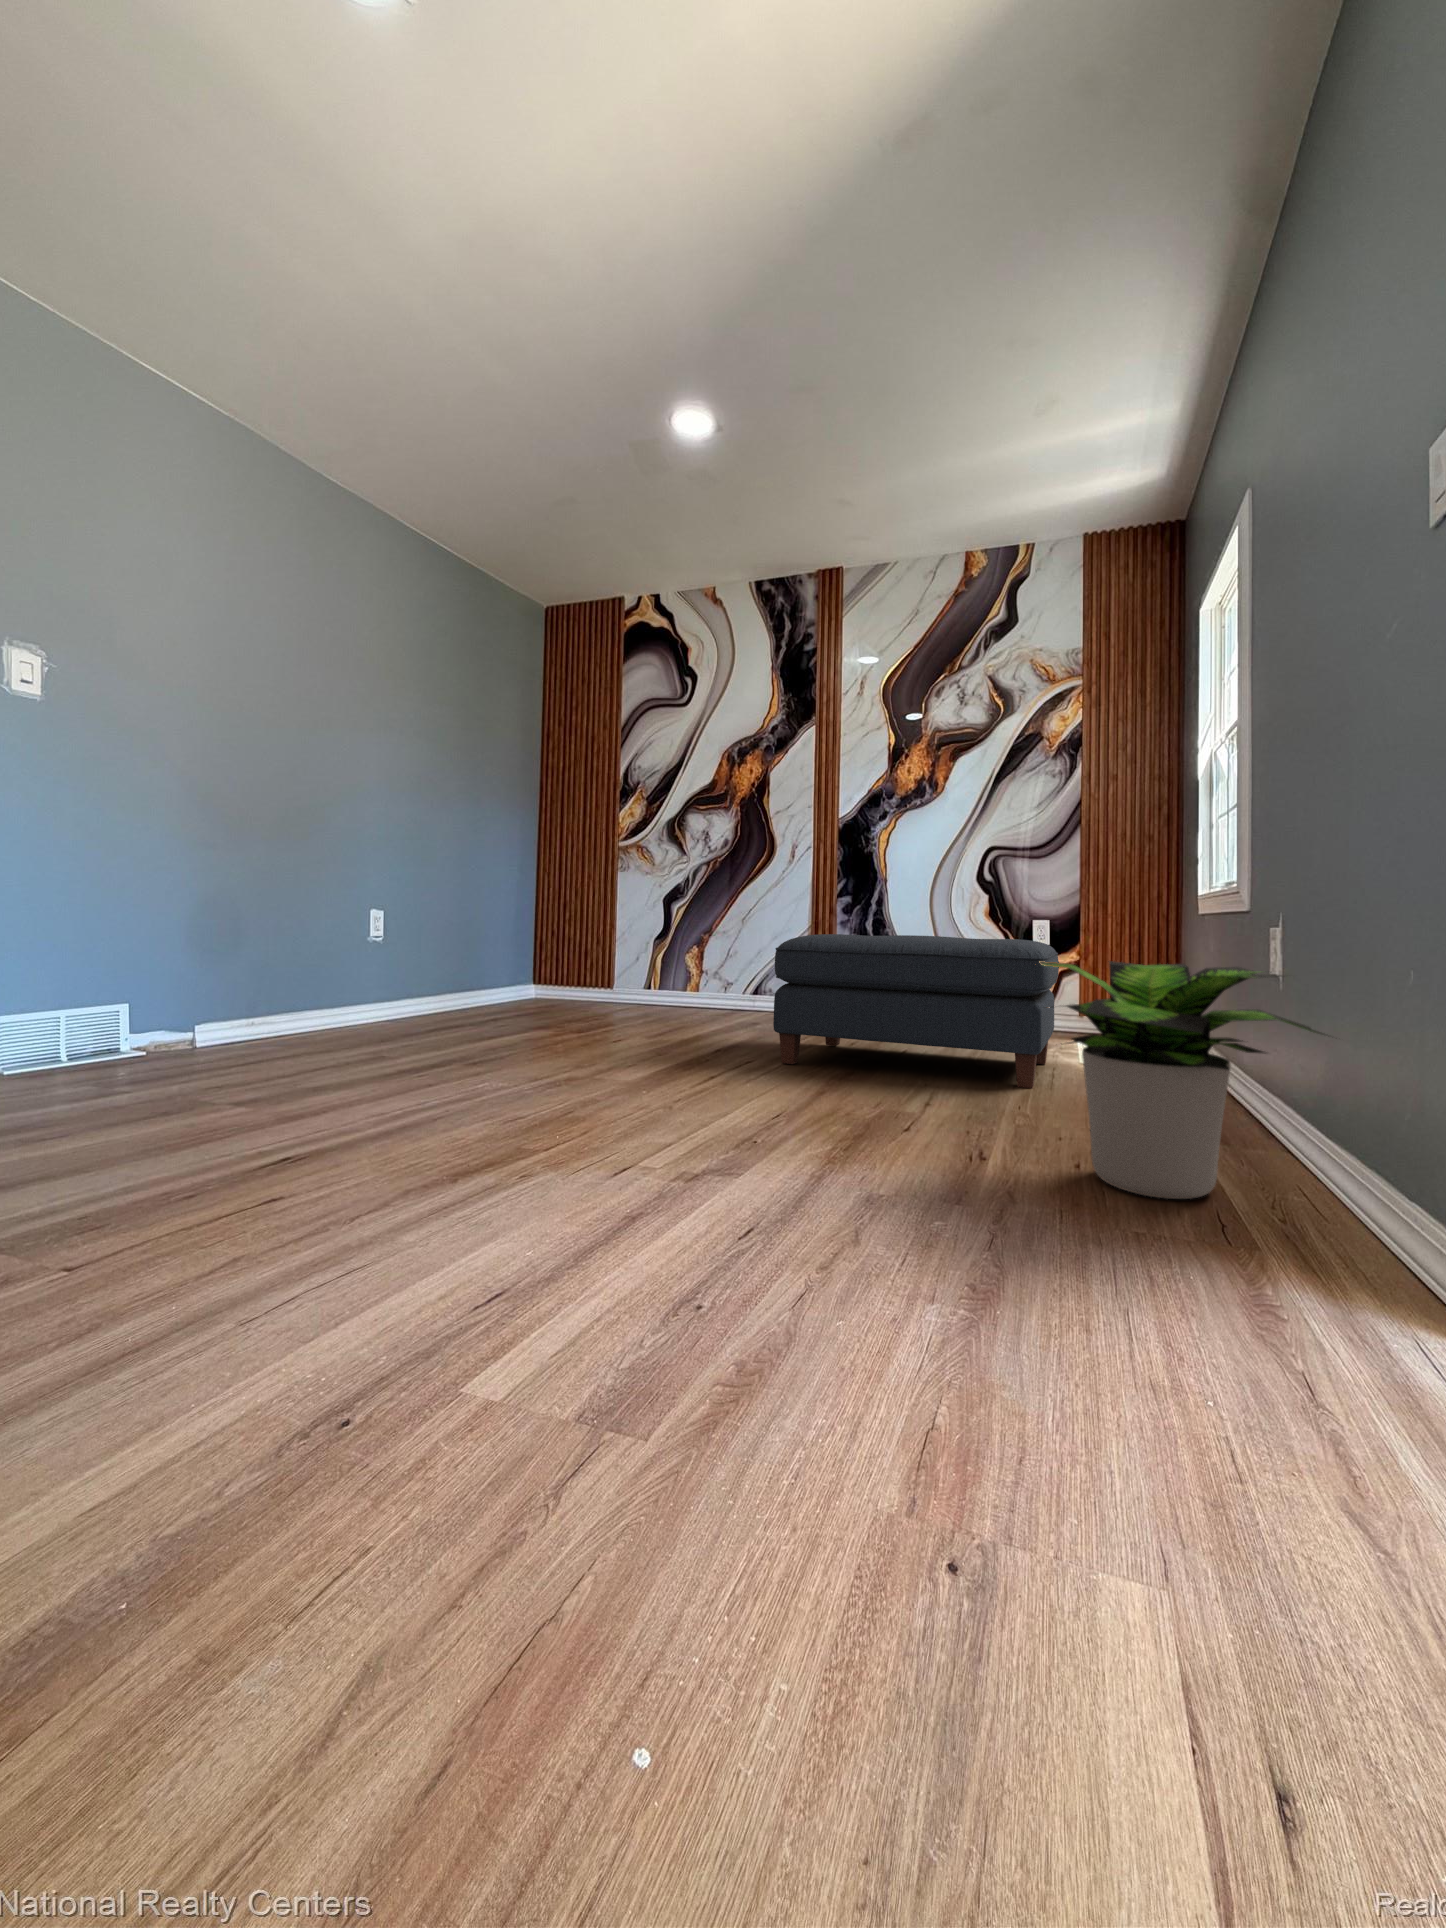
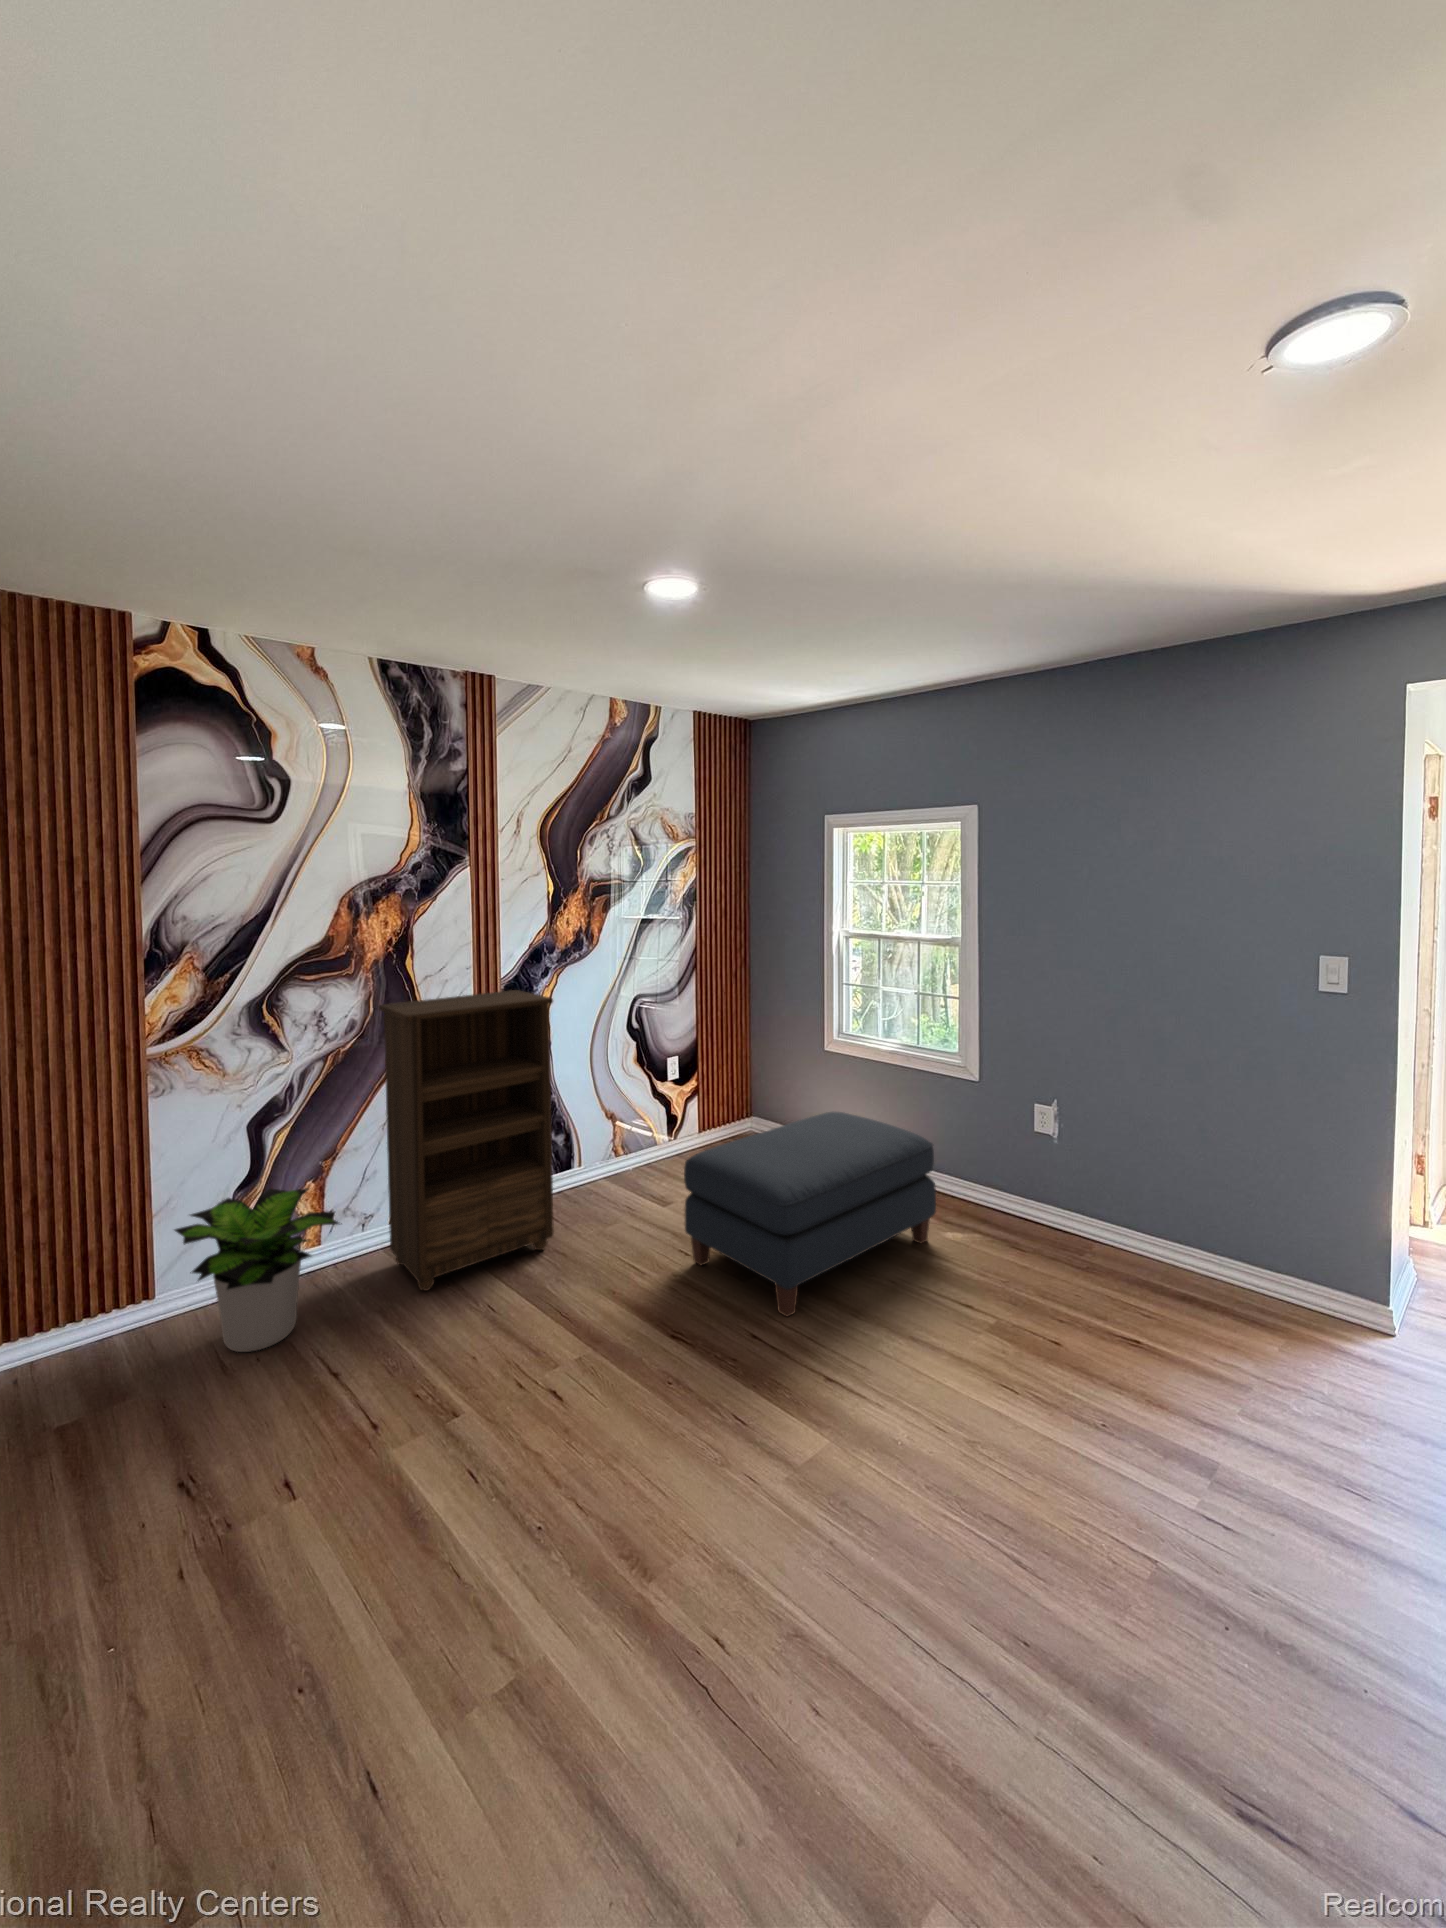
bookshelf: none [693,811,824,1025] -> present [378,990,554,1290]
potted plant: present [1040,961,1323,1199] -> present [175,1188,339,1352]

